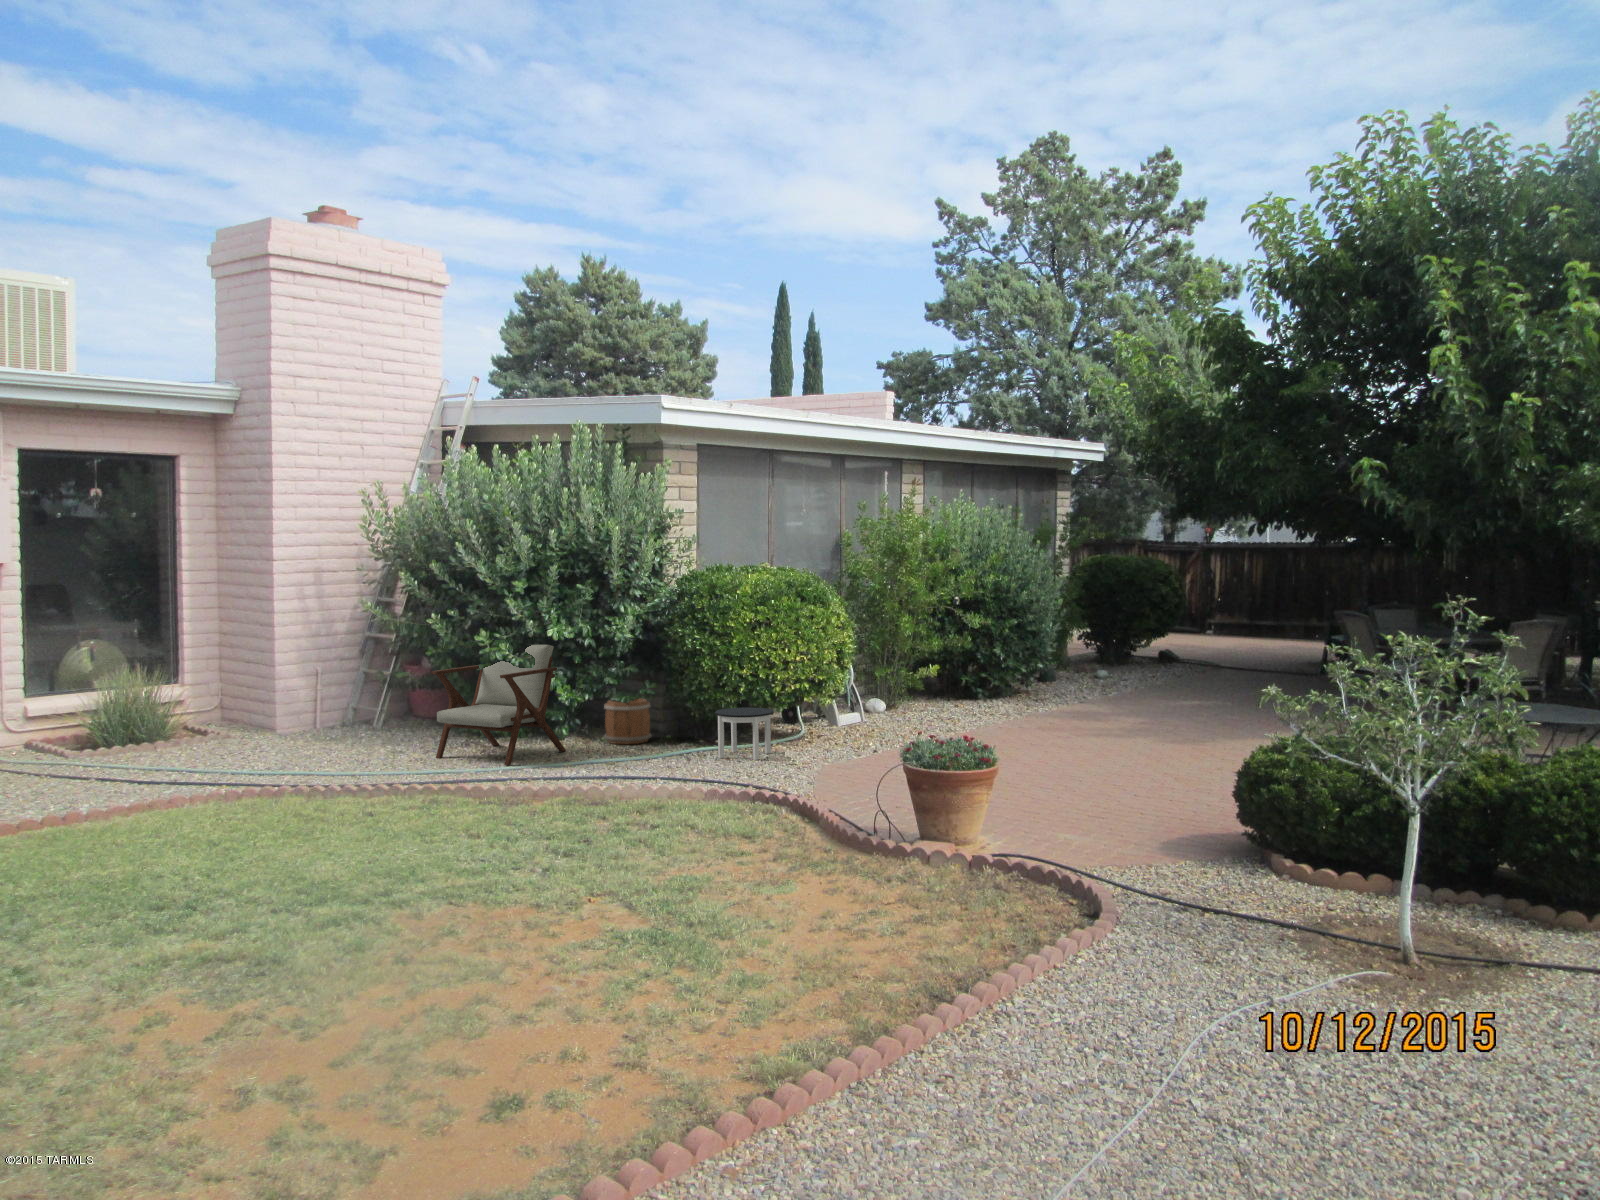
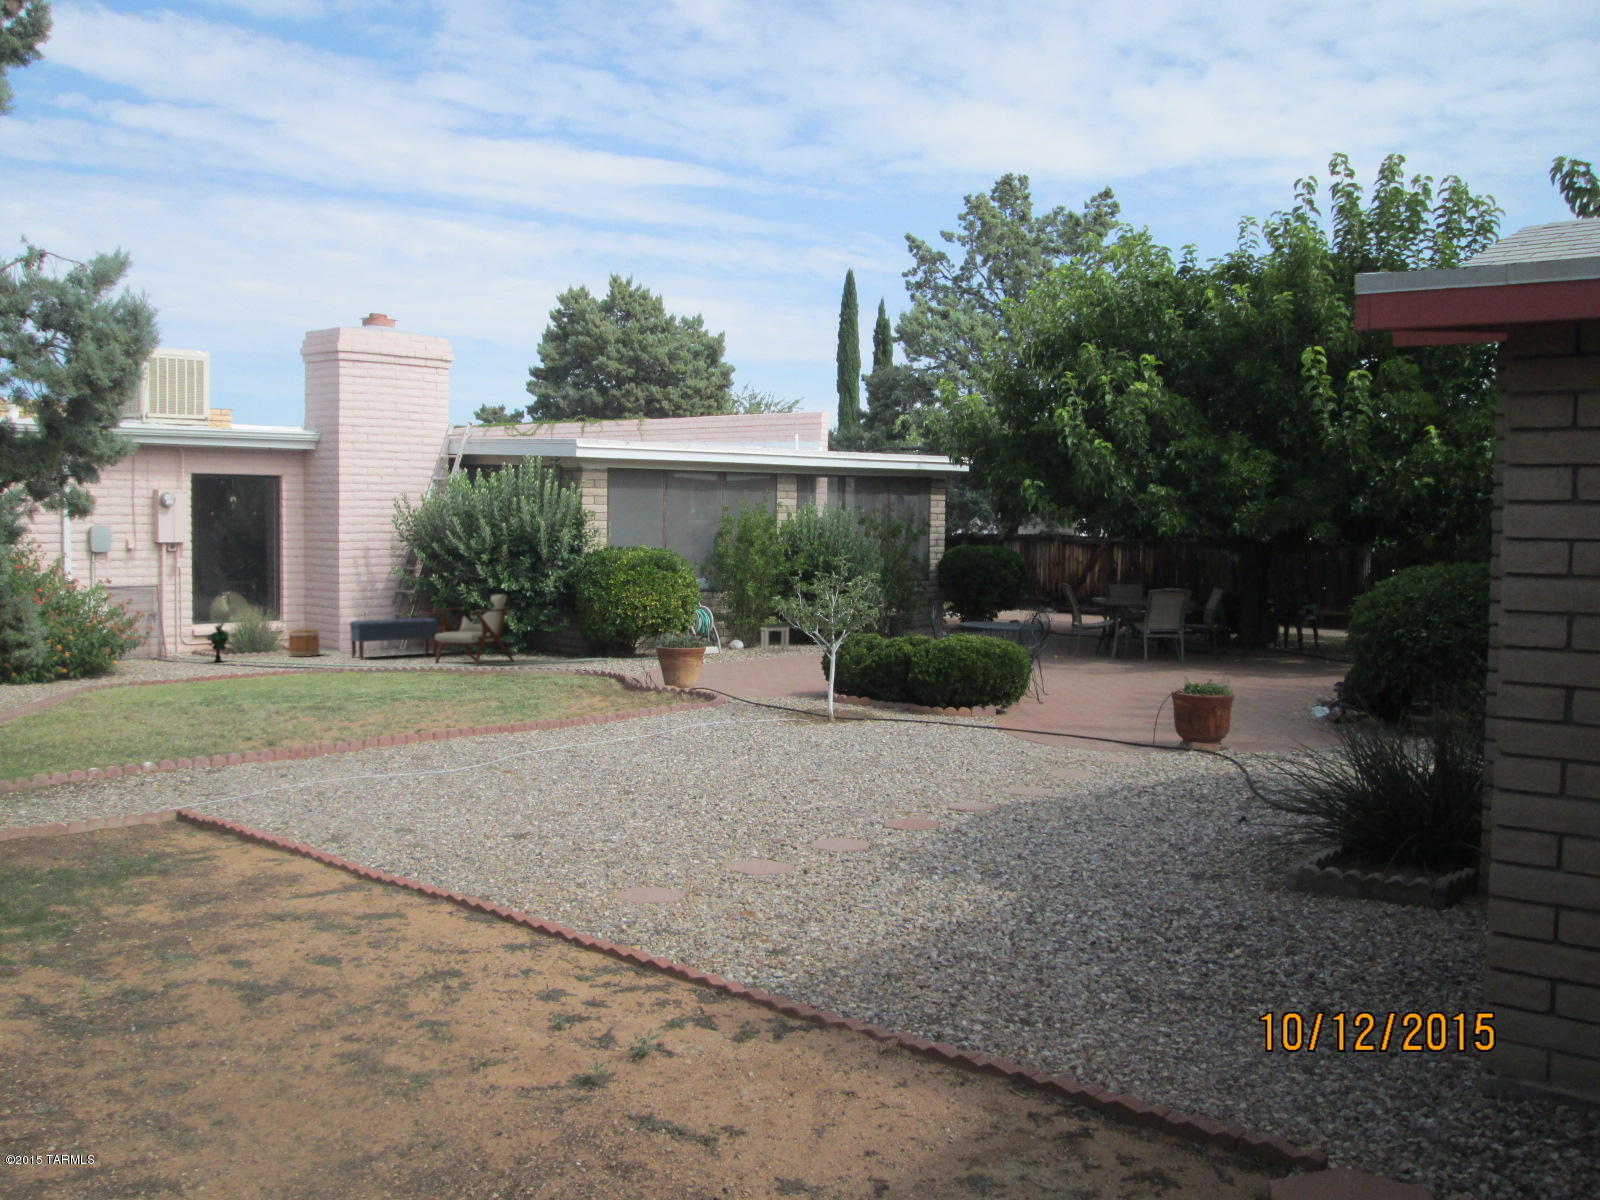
bench: none [292,677,435,751] -> present [350,618,438,659]
decorative plant: none [45,695,91,762] -> present [207,623,229,662]
bucket: present [604,699,651,744] -> present [288,629,320,657]
round table: present [715,707,774,760] -> present [760,624,790,651]

